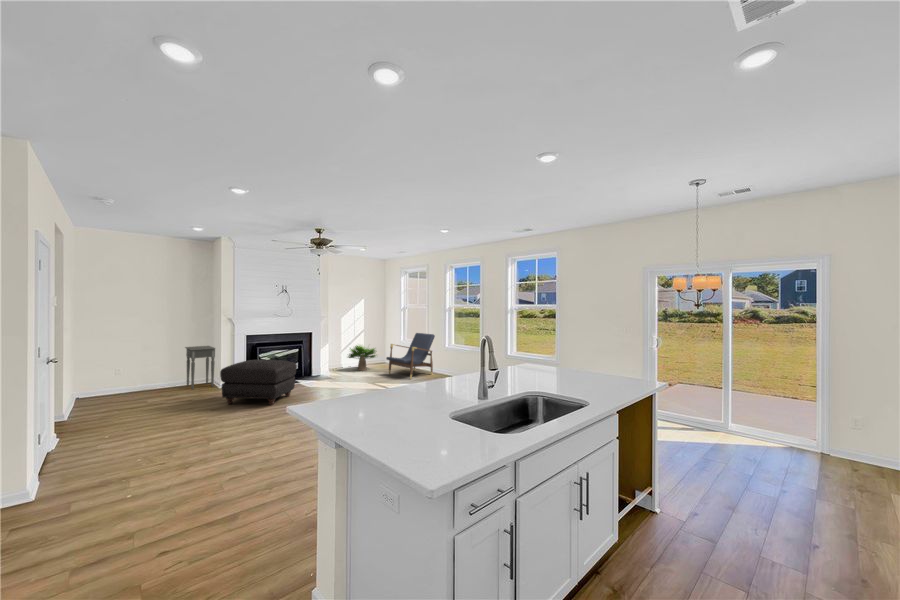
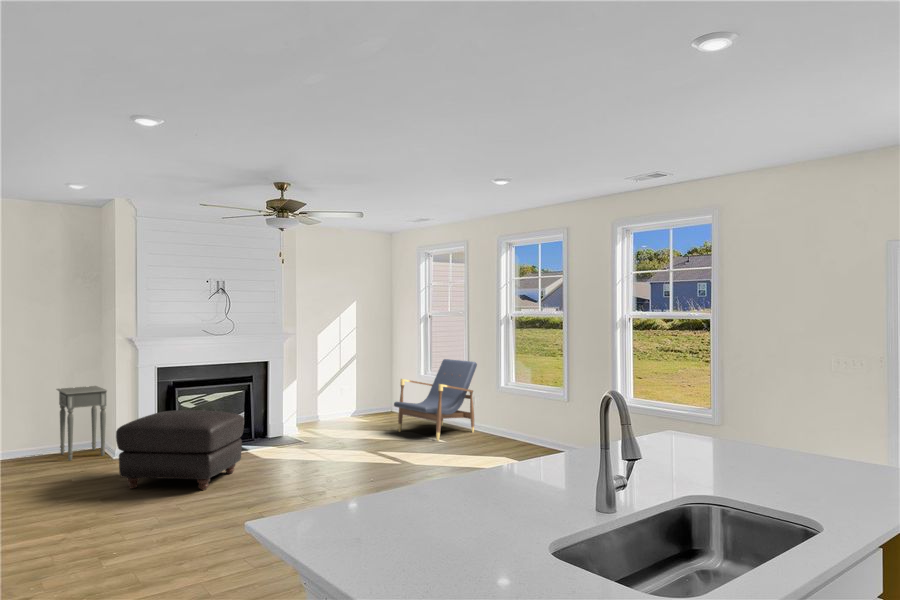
potted plant: present [348,345,376,371] -> none [323,377,380,426]

